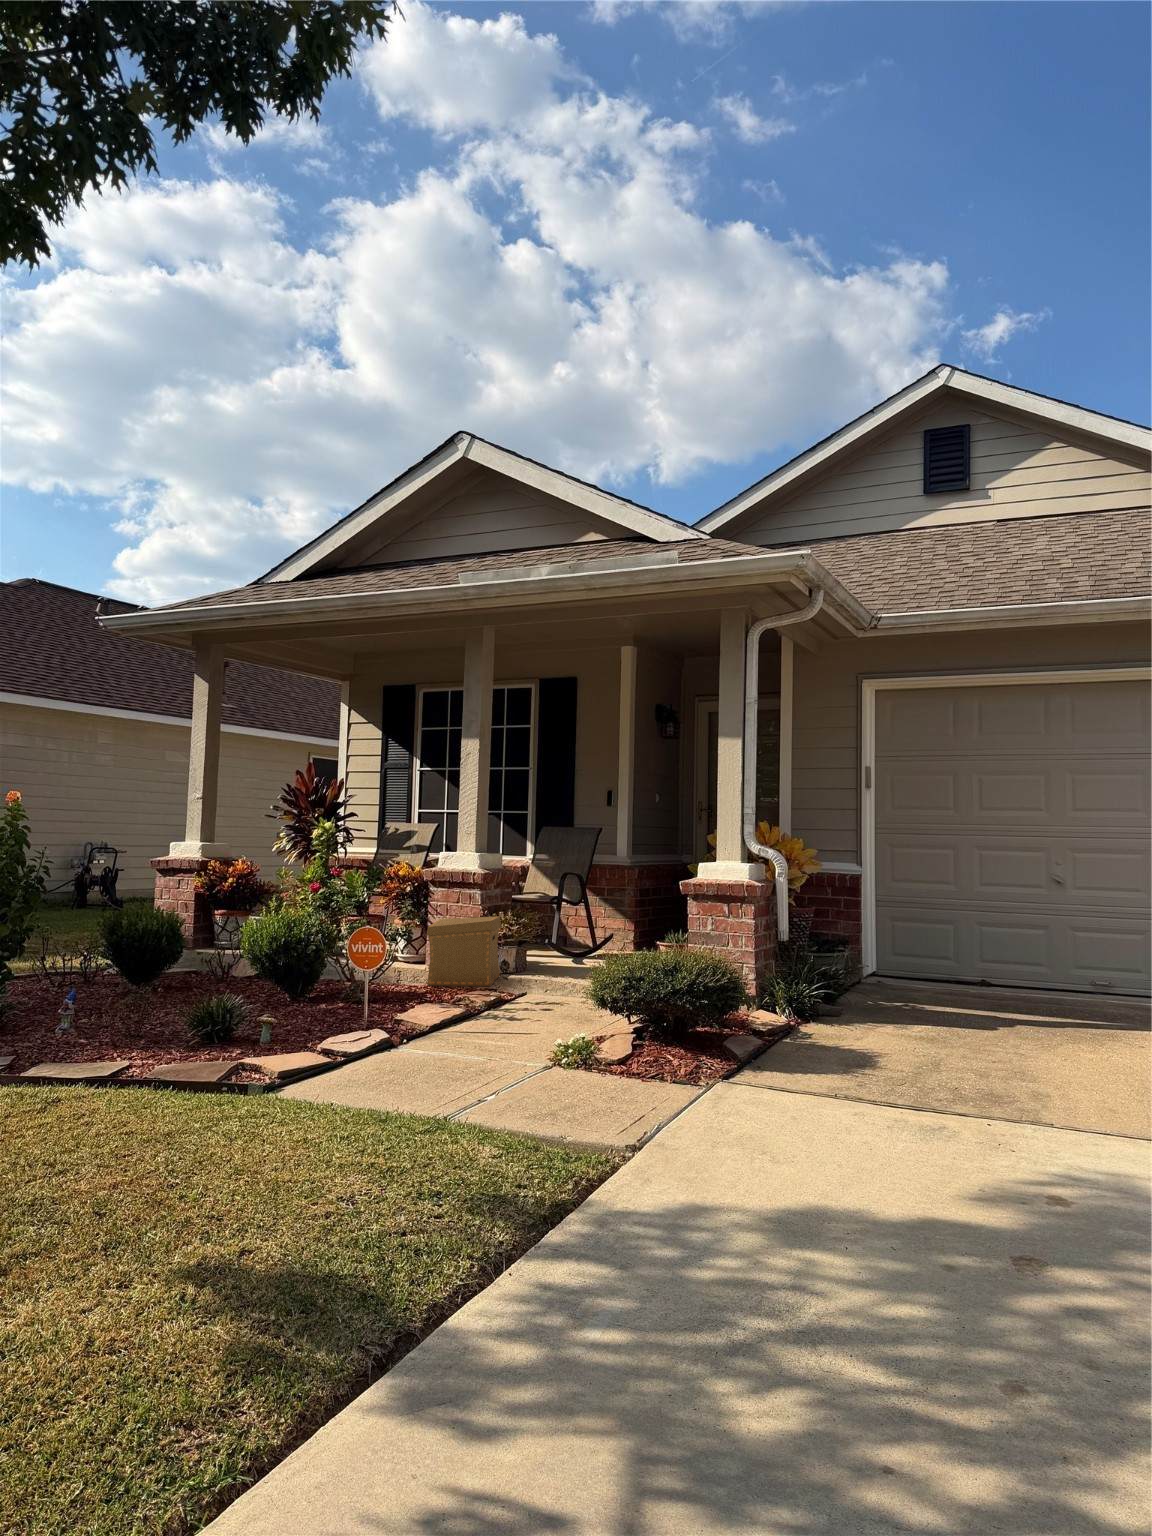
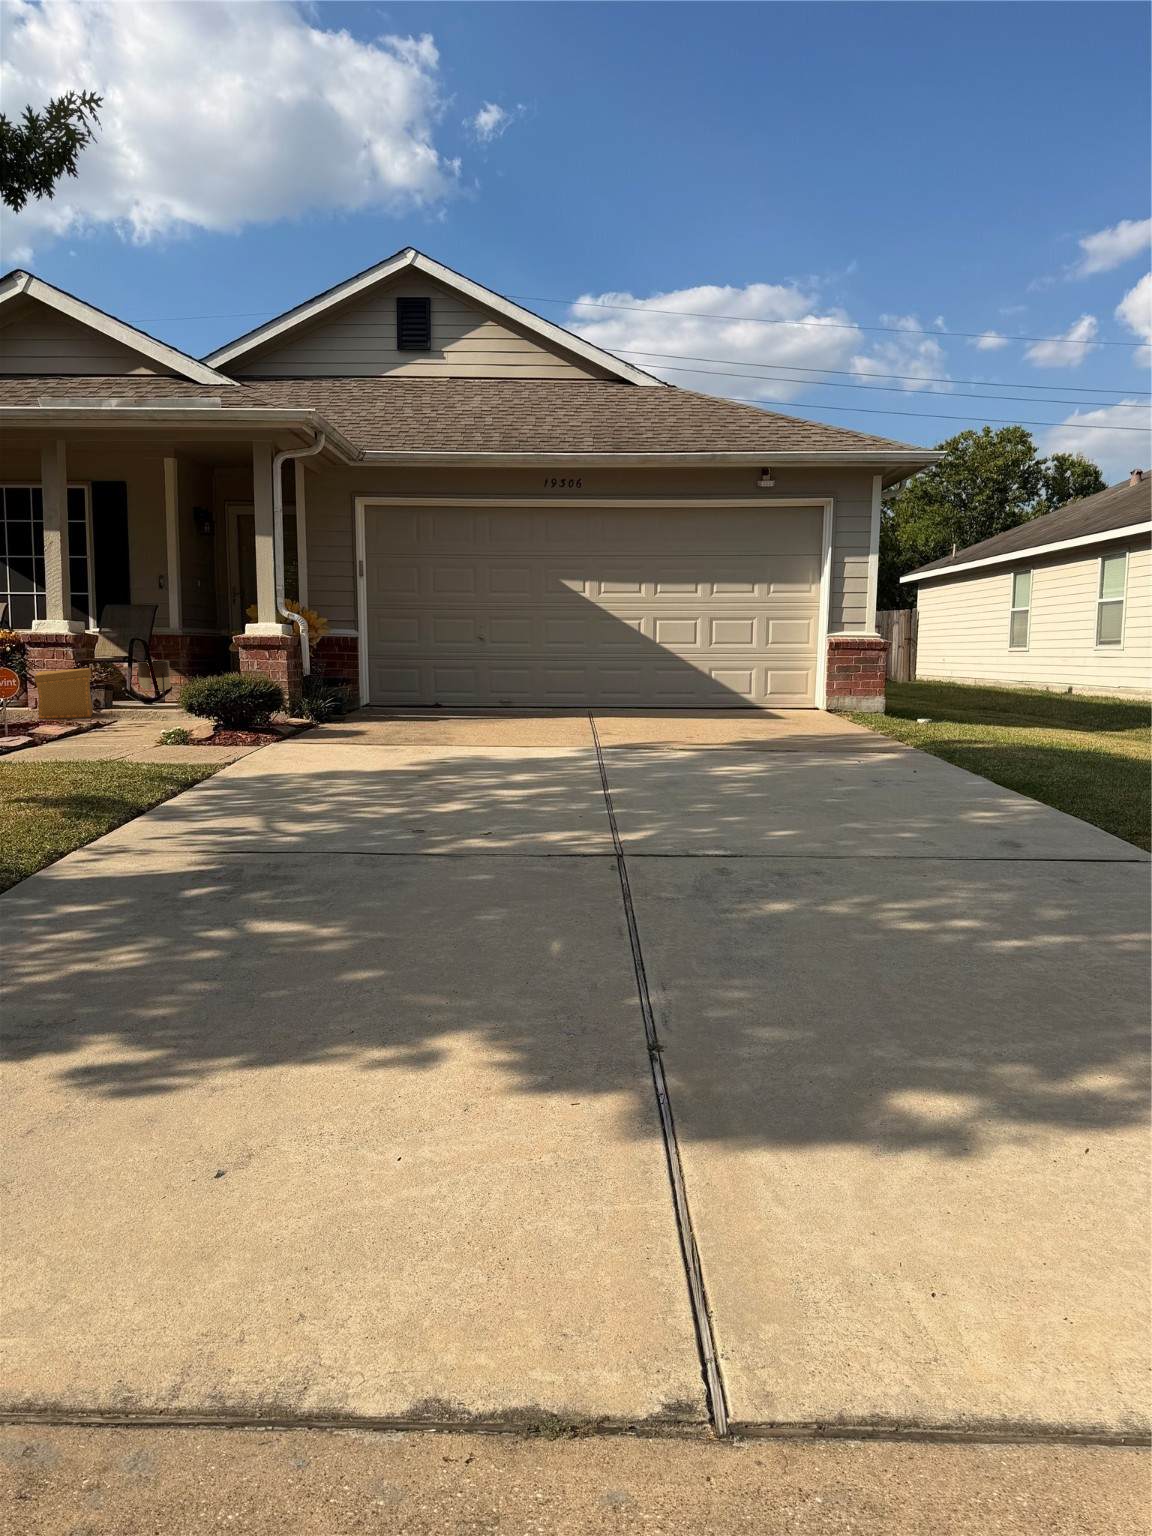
planter: none [566,902,606,960] -> present [137,660,171,702]

